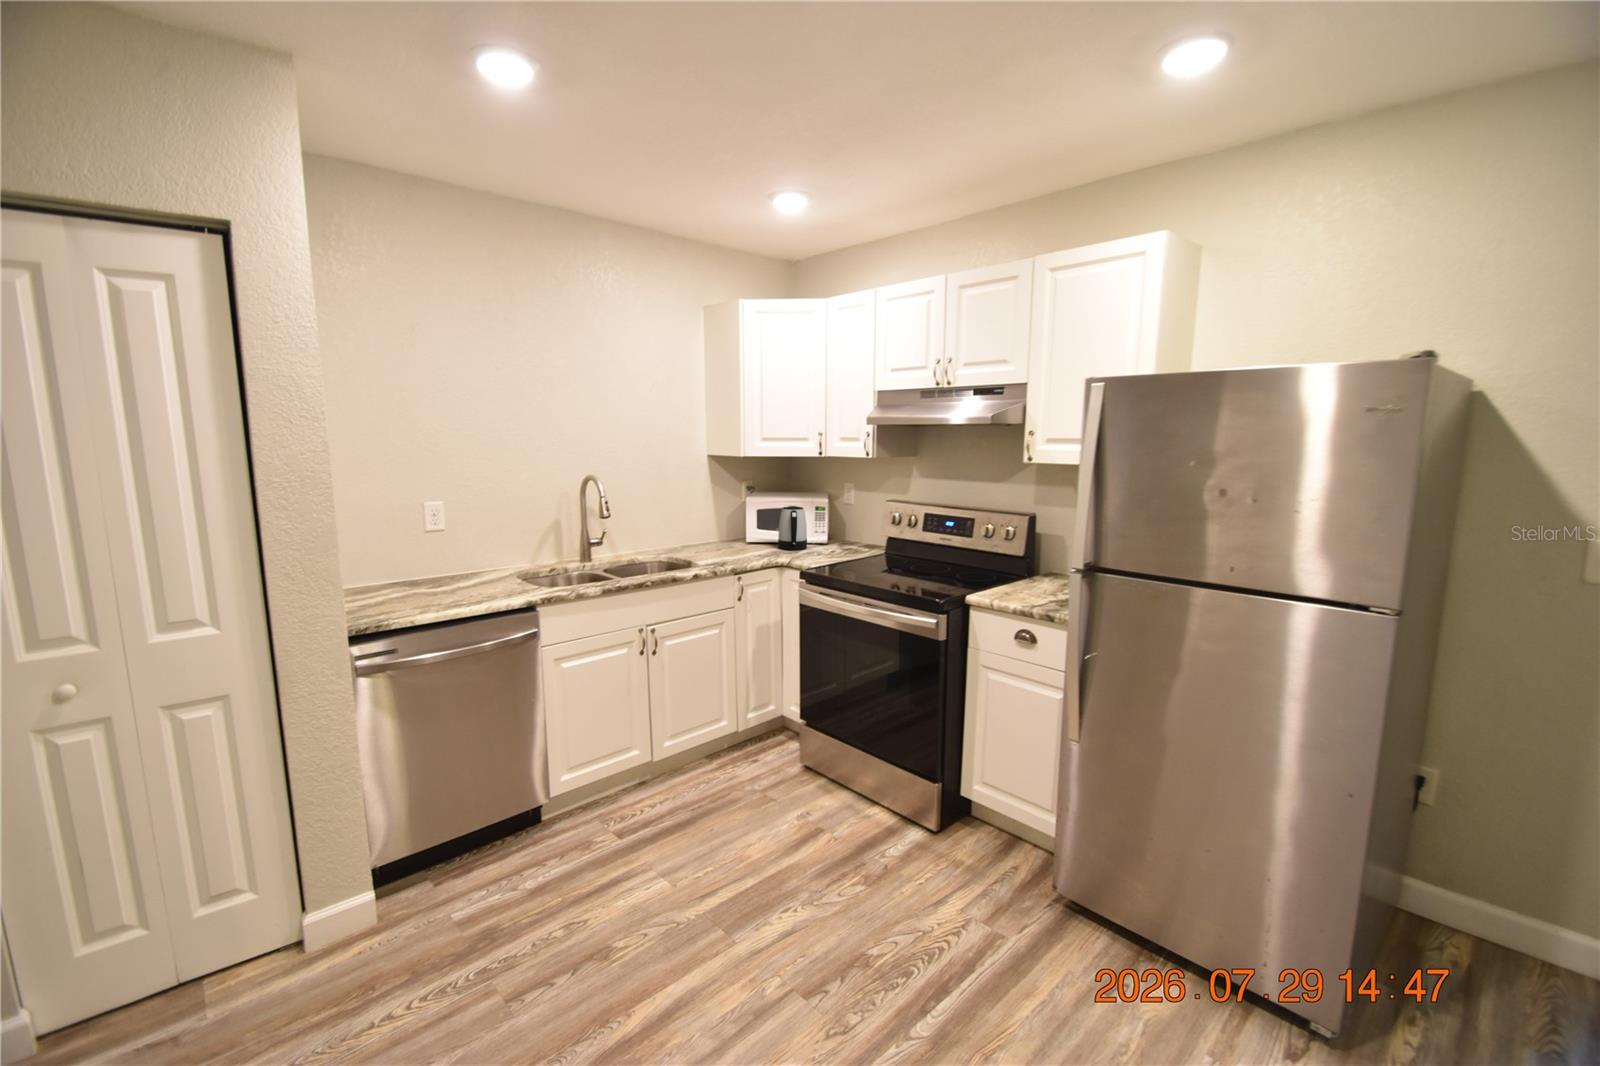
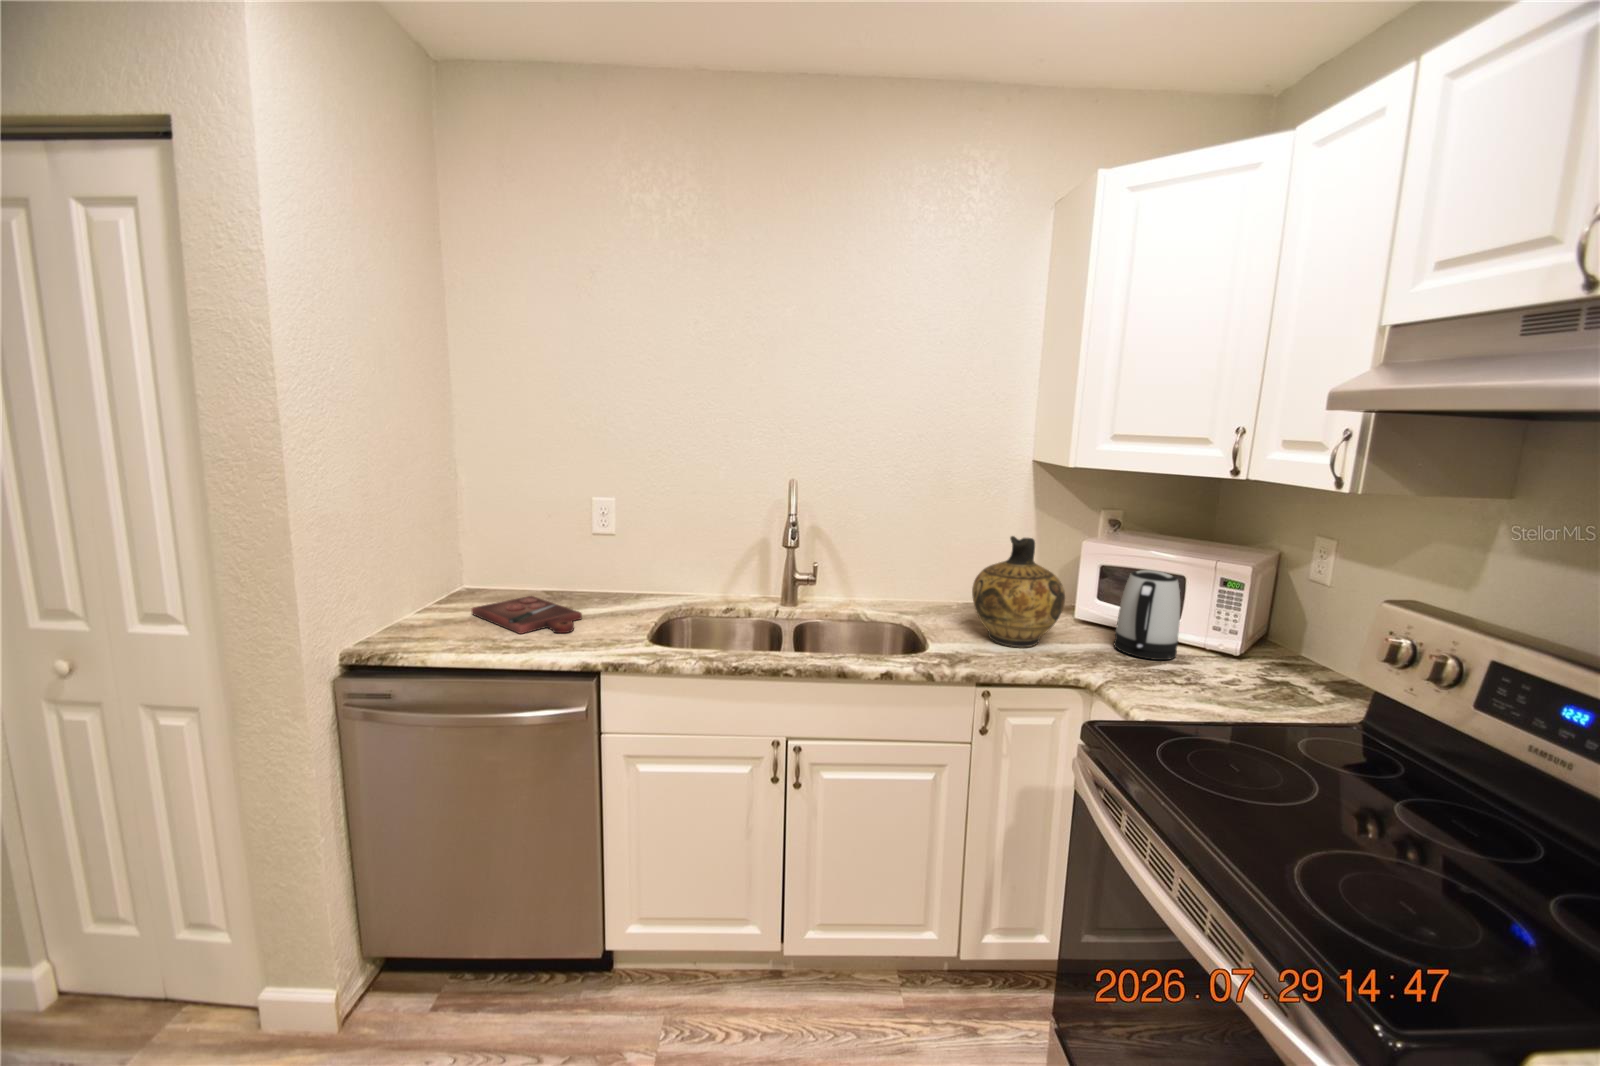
ceramic jug: none [710,494,759,556] -> present [972,536,1065,647]
cutting board: none [371,583,483,601] -> present [472,596,582,634]

